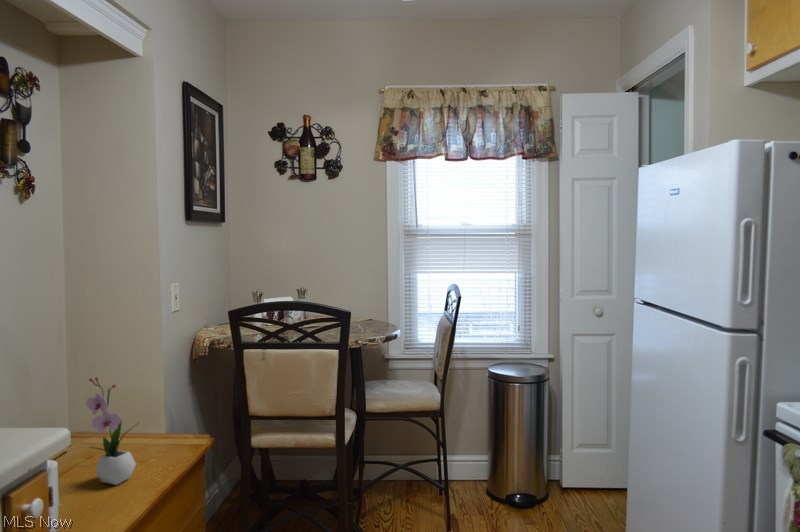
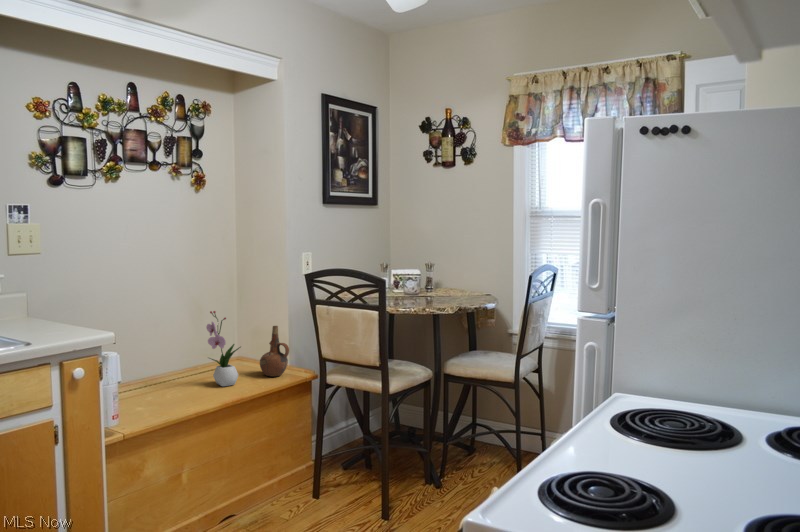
ceramic pitcher: none [143,385,185,455] -> present [260,326,289,376]

